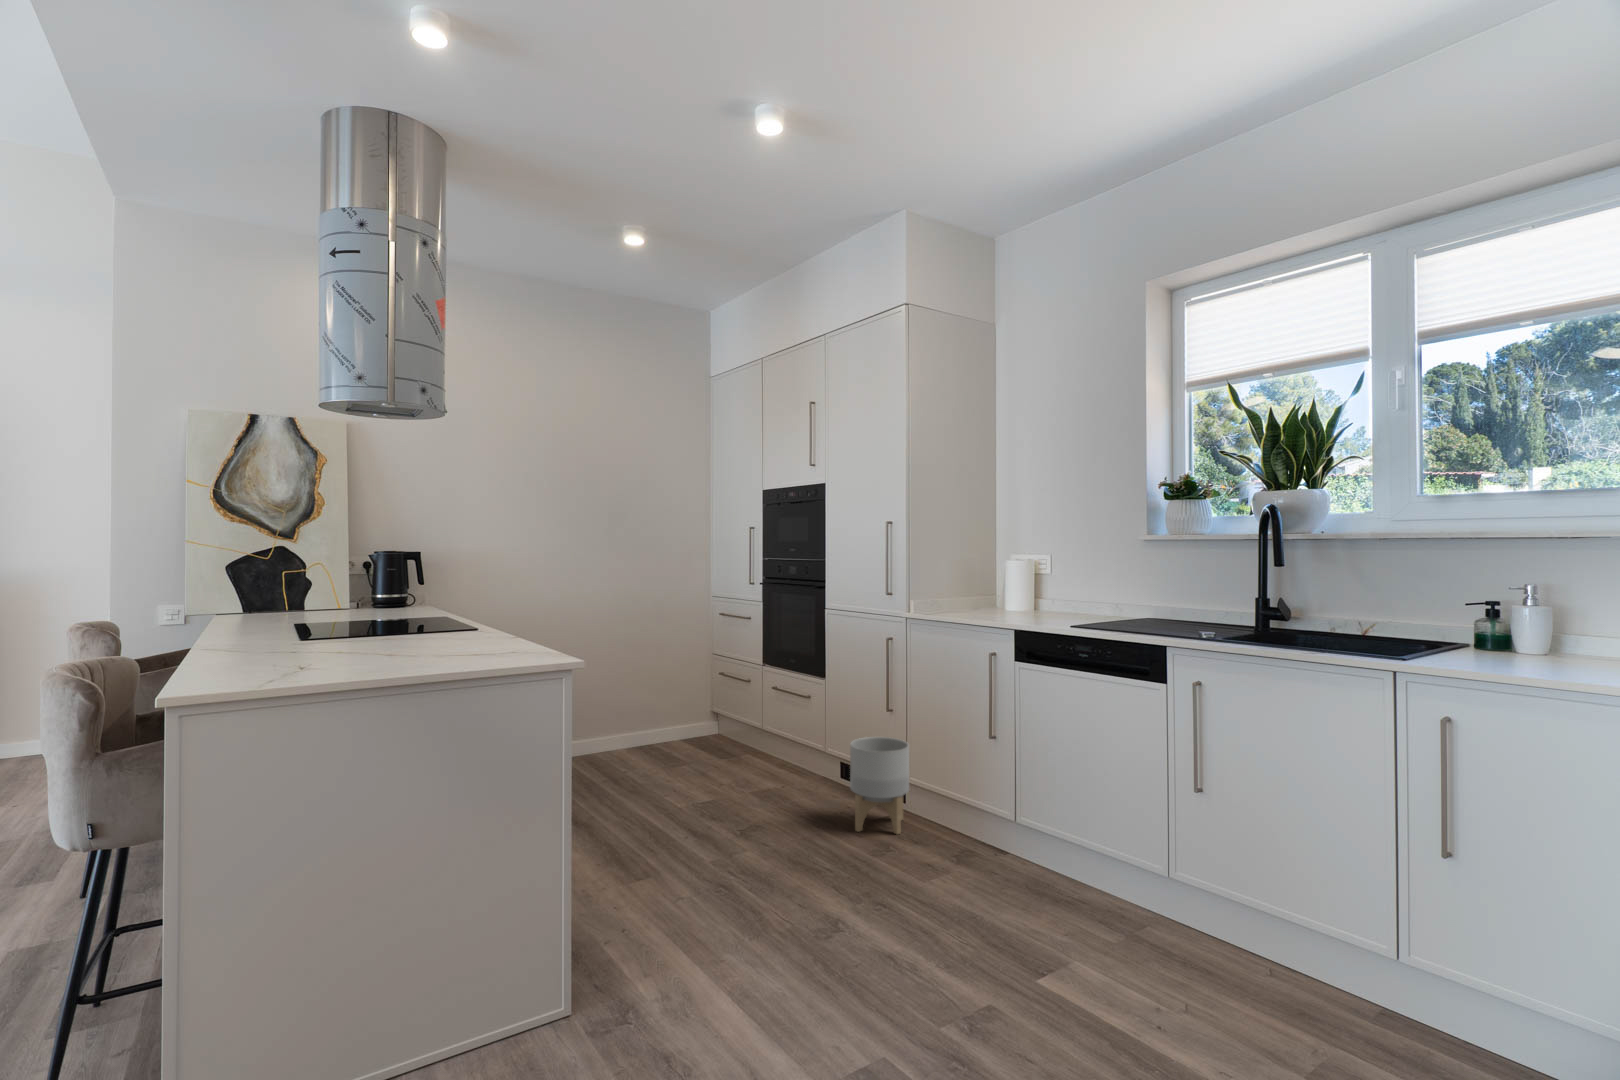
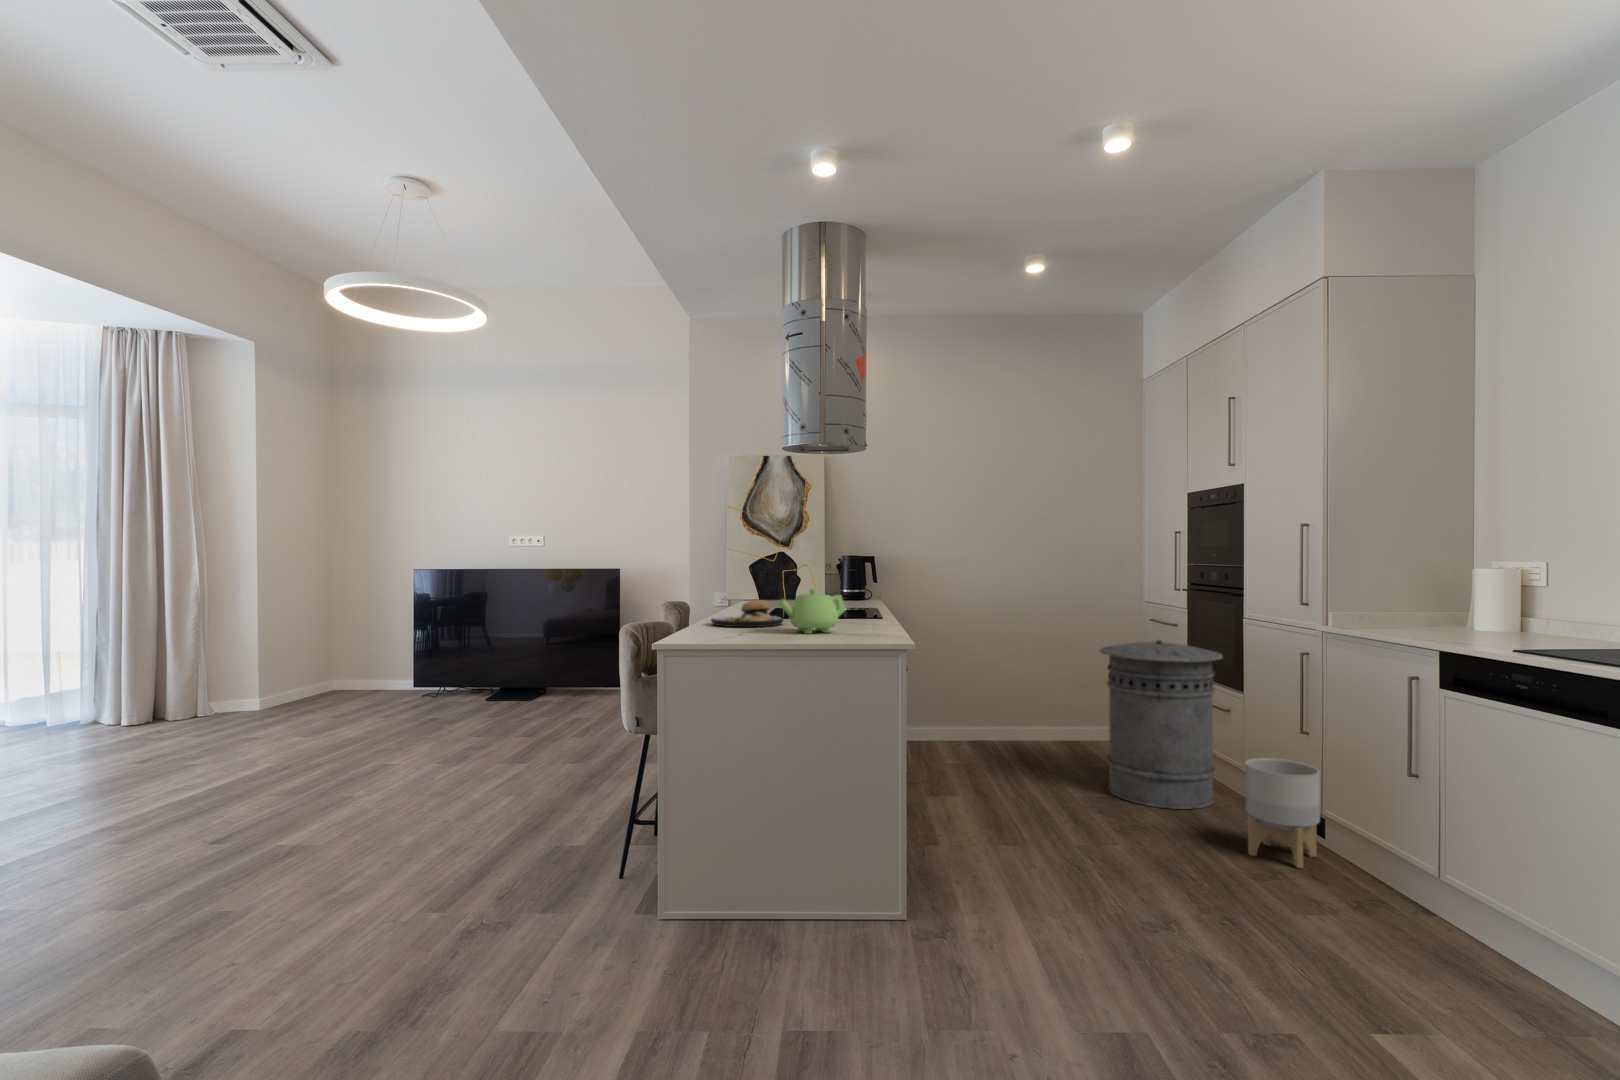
teapot: none [371,600,469,665] -> present [778,589,845,634]
plate: none [225,601,354,664] -> present [711,600,784,627]
trash can: none [698,633,810,801] -> present [1100,639,1223,809]

